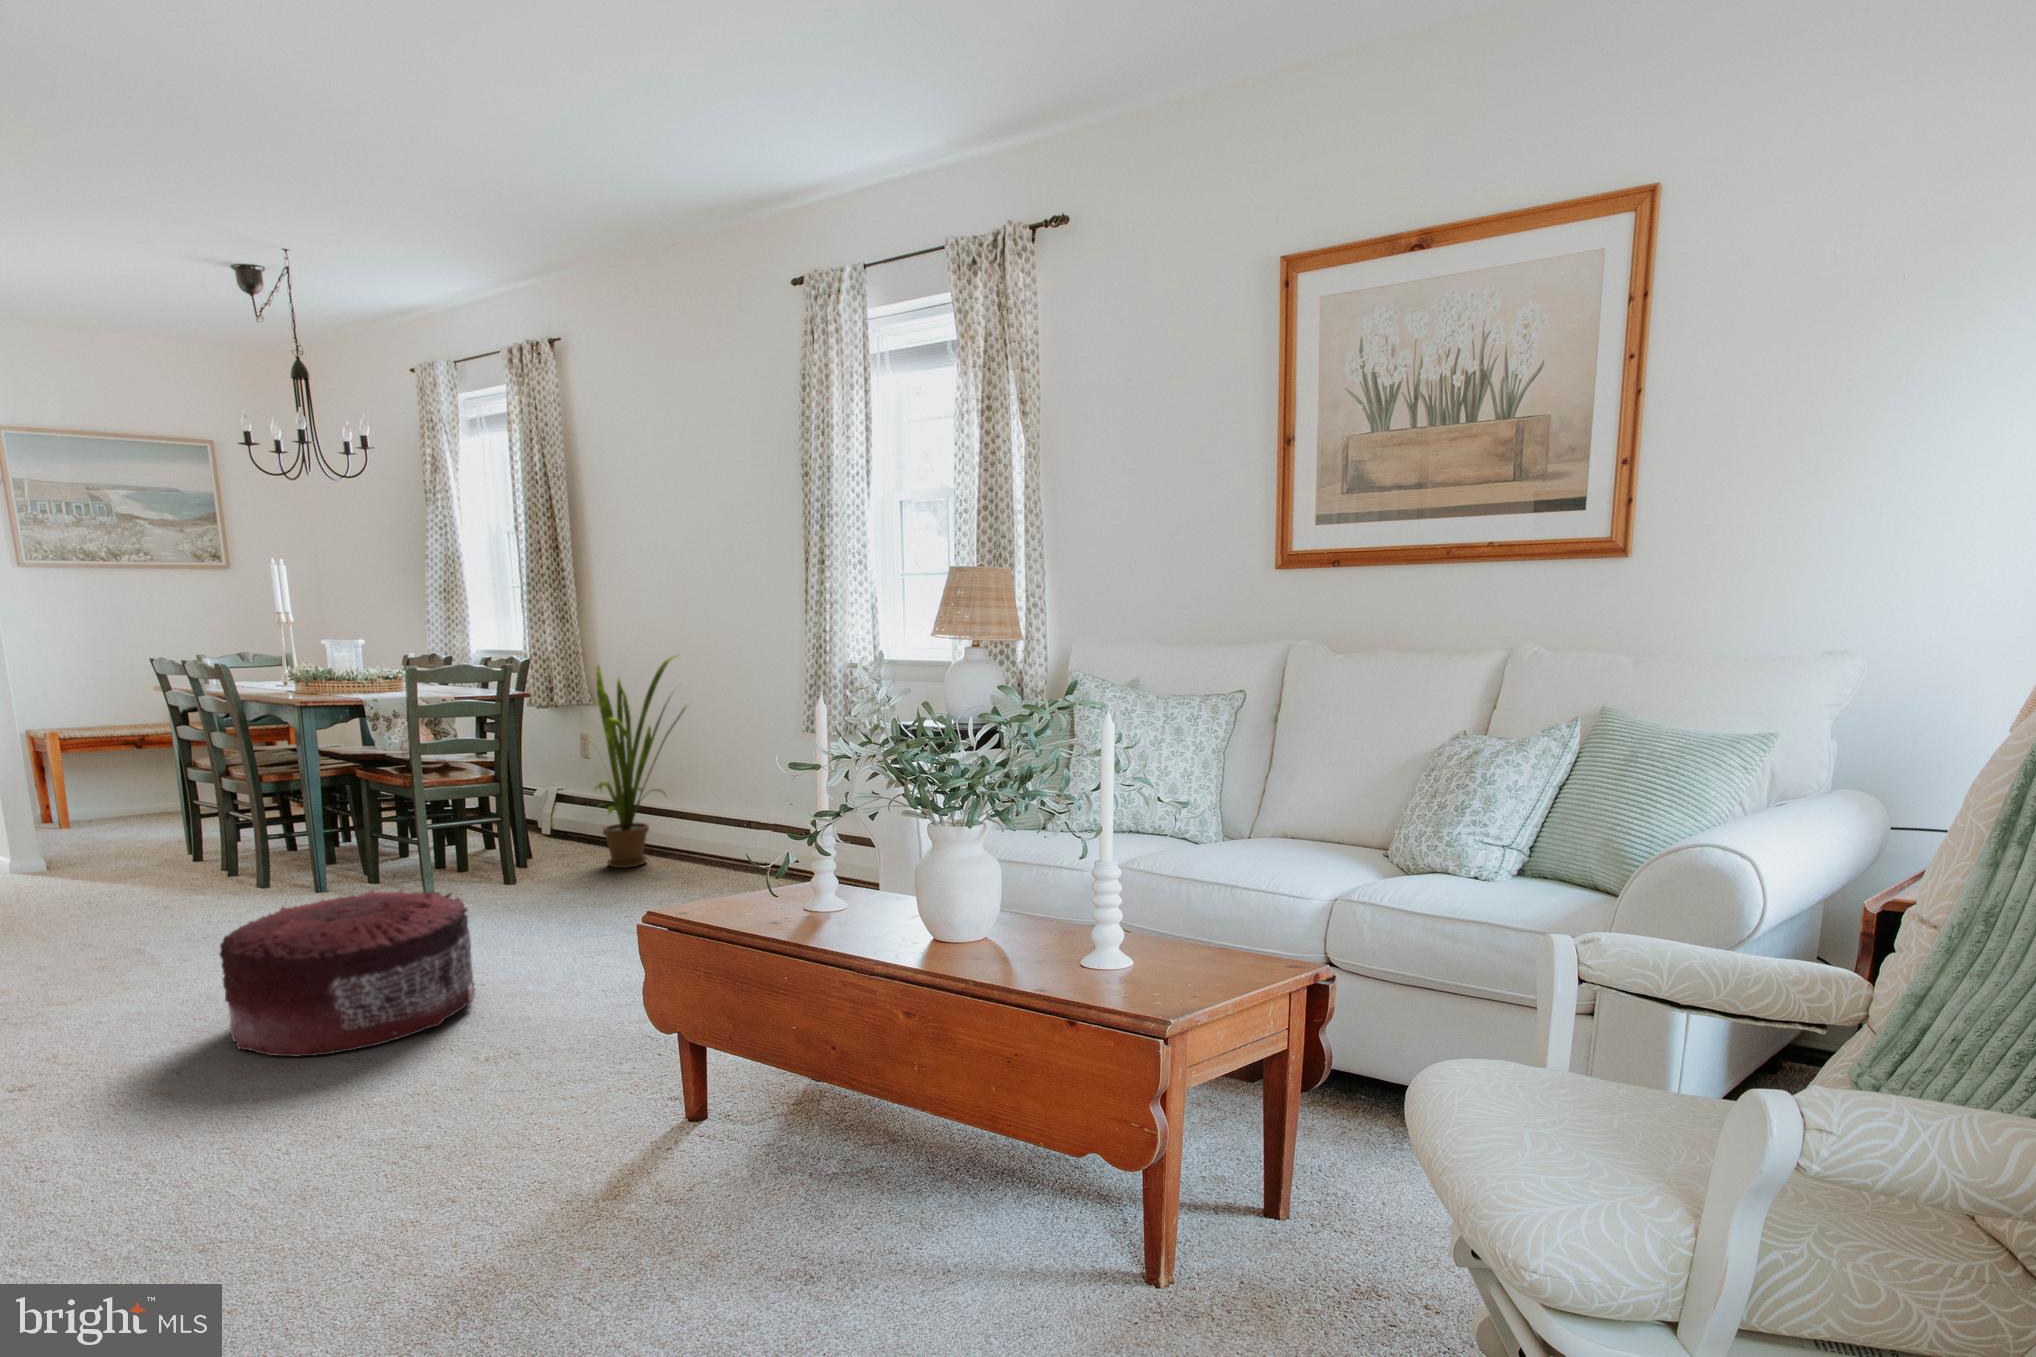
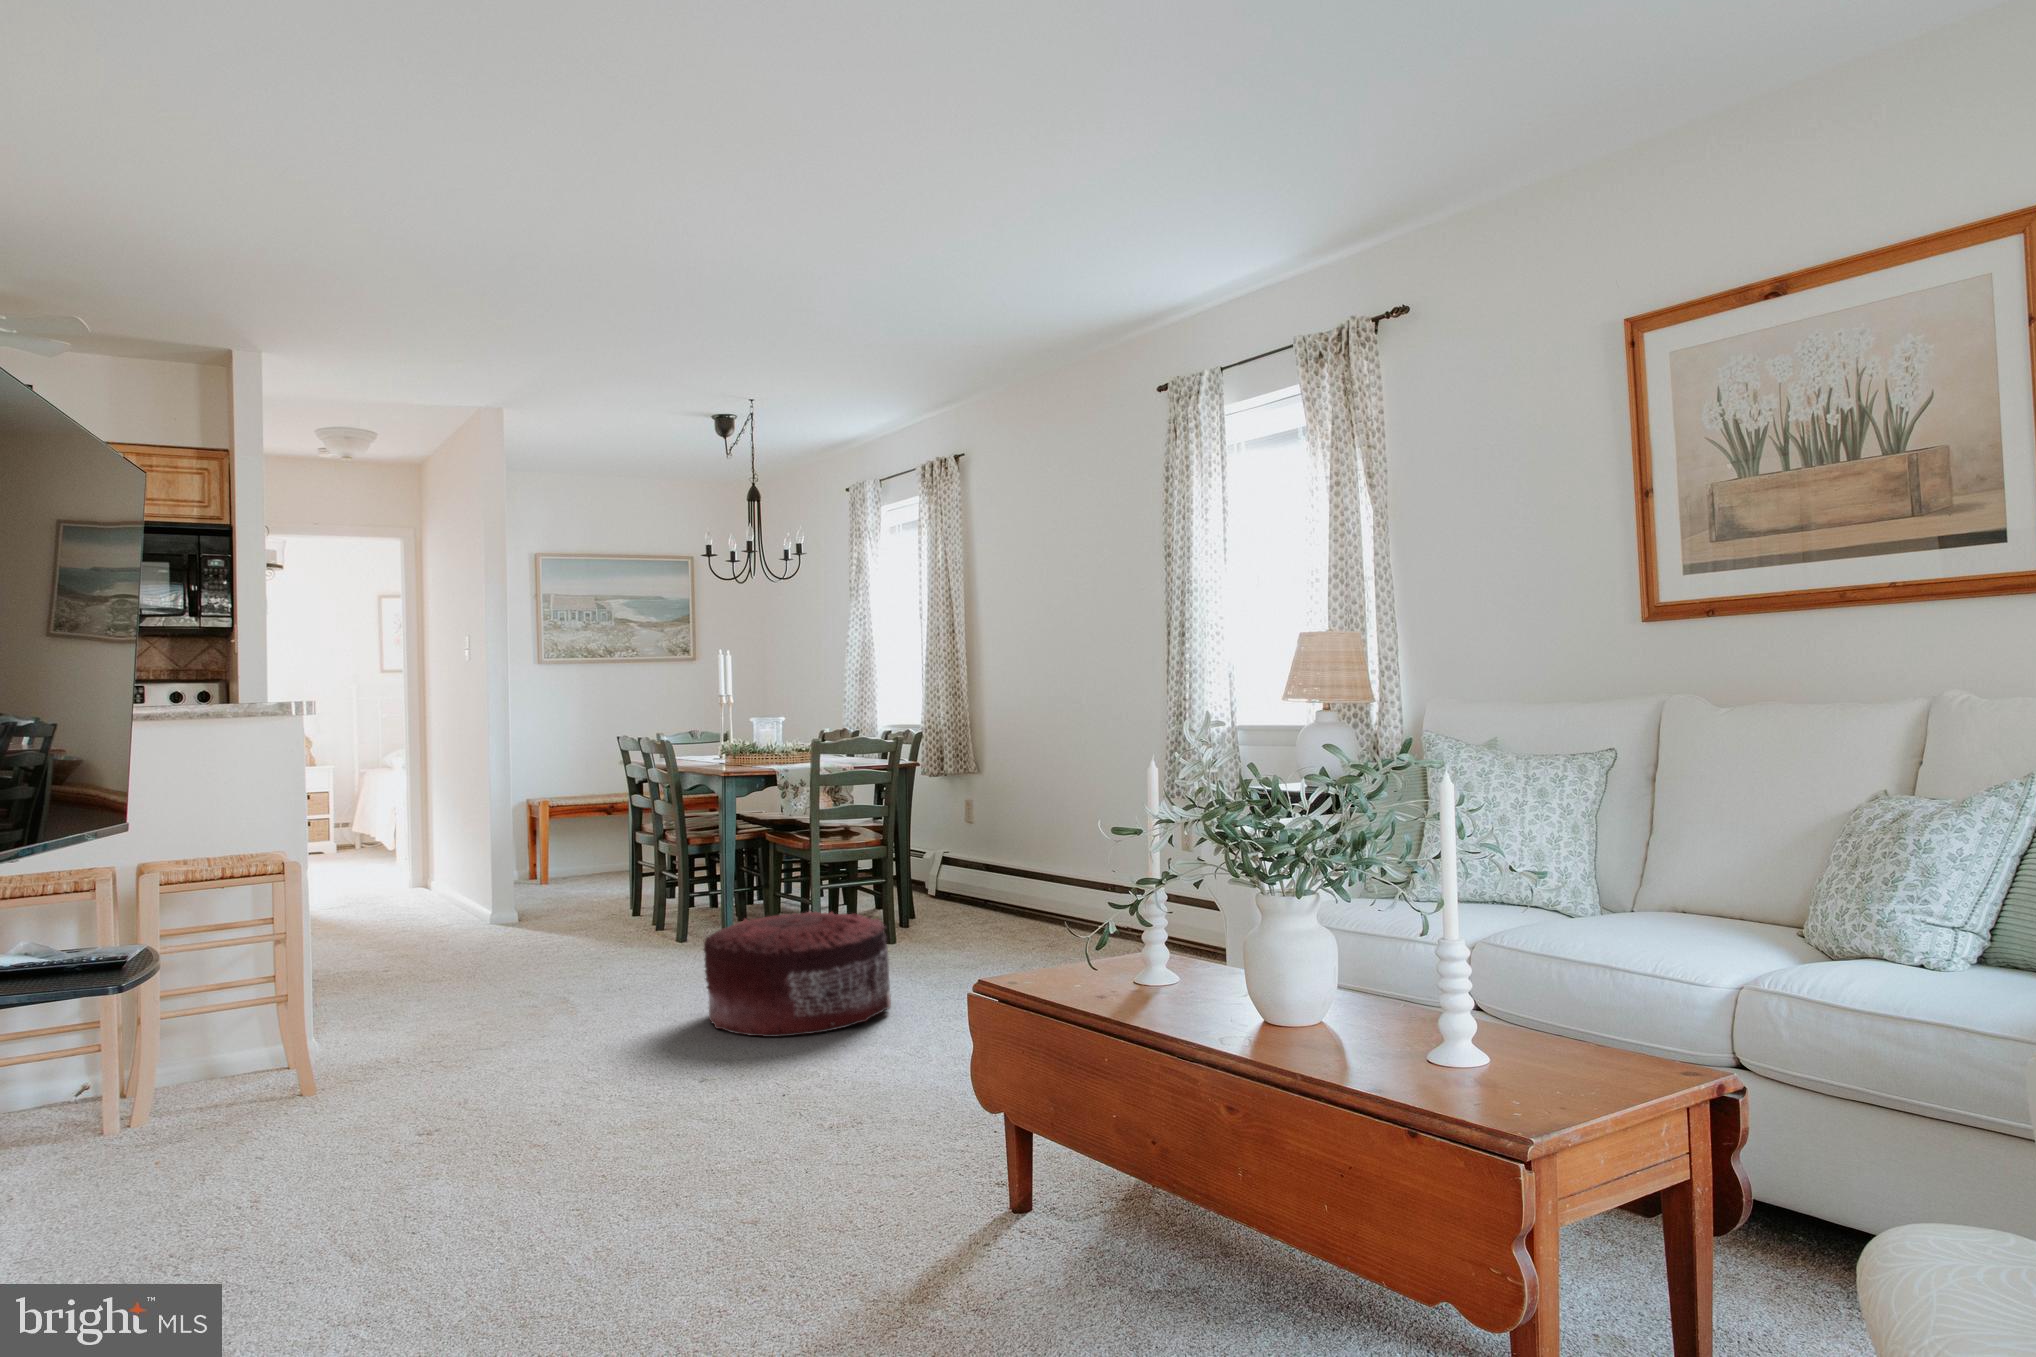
house plant: present [595,656,688,868] -> none [966,729,1063,922]

